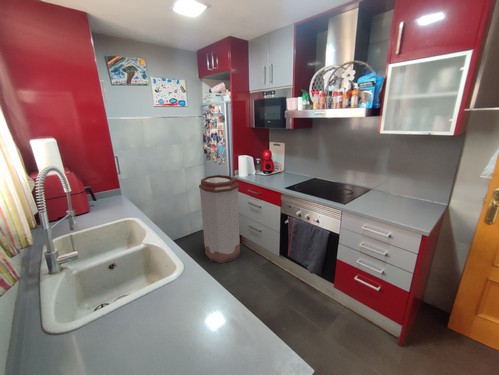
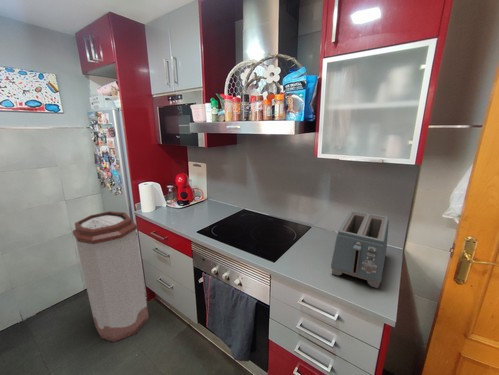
toaster: none [387,173,434,219] -> present [331,210,389,288]

